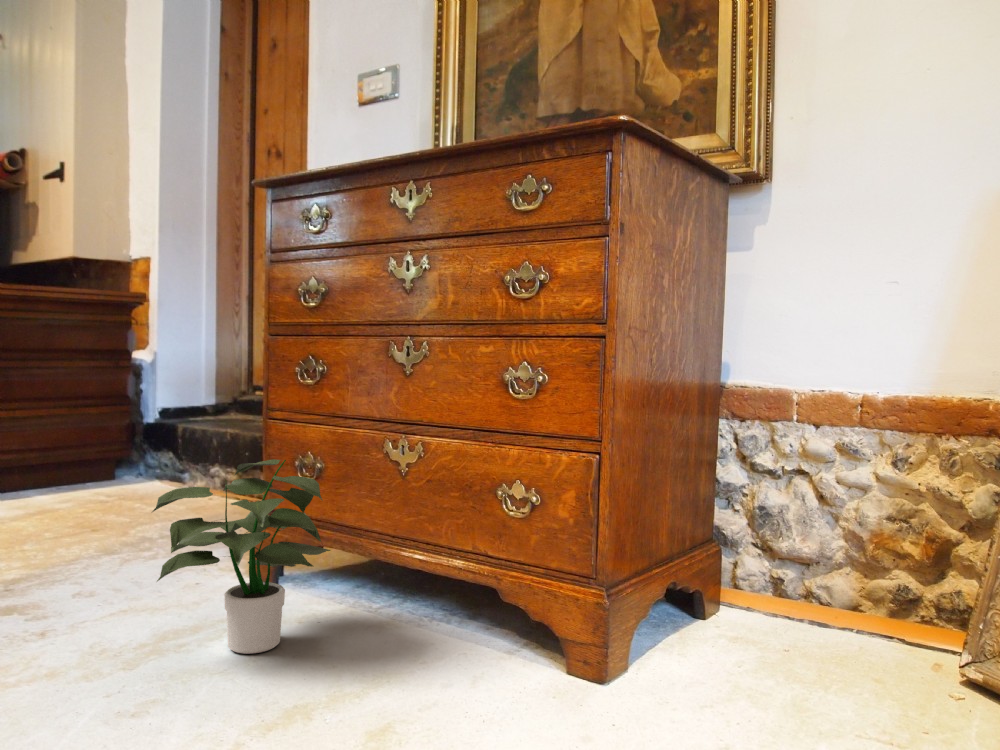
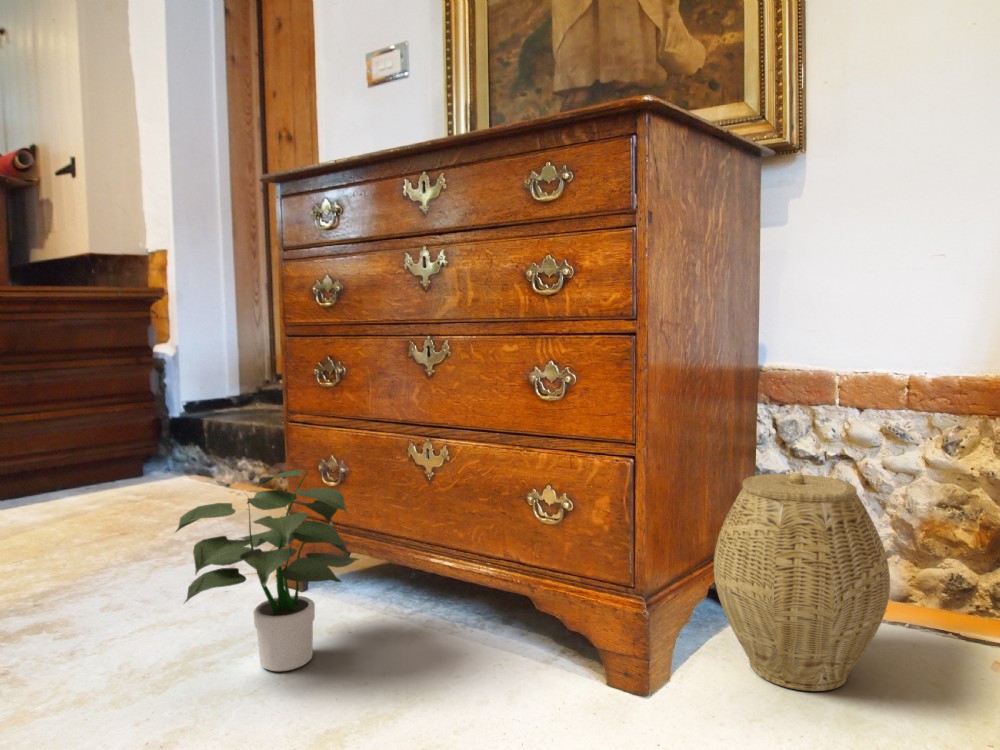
woven basket: none [672,476,835,684] -> present [714,473,890,691]

